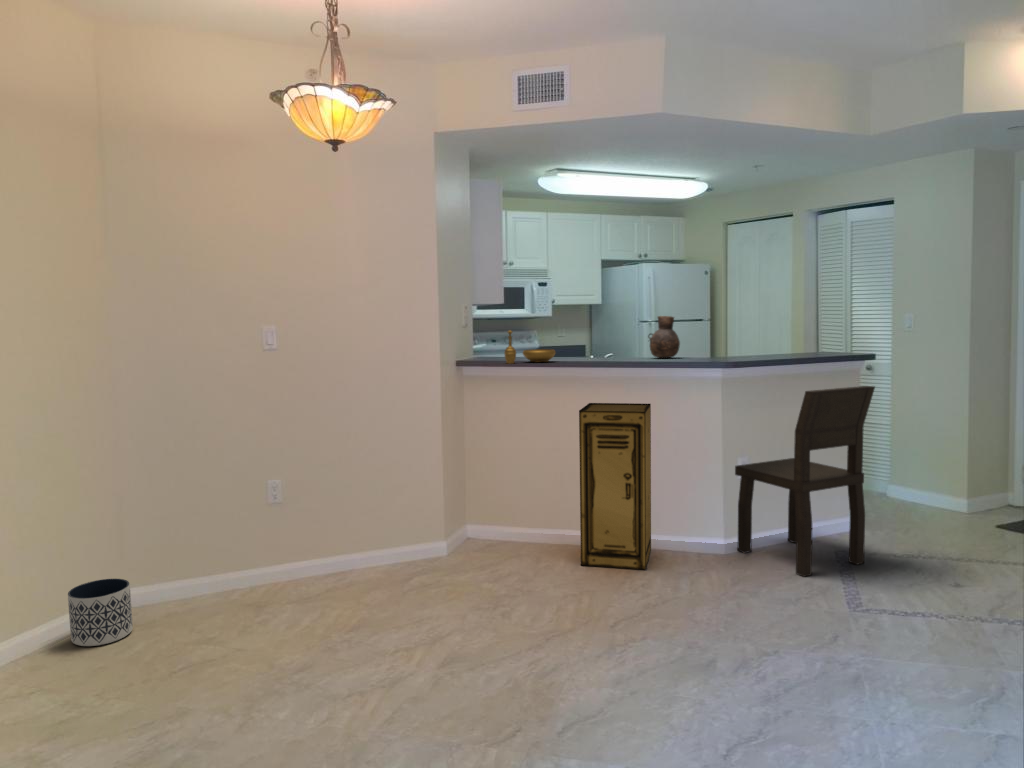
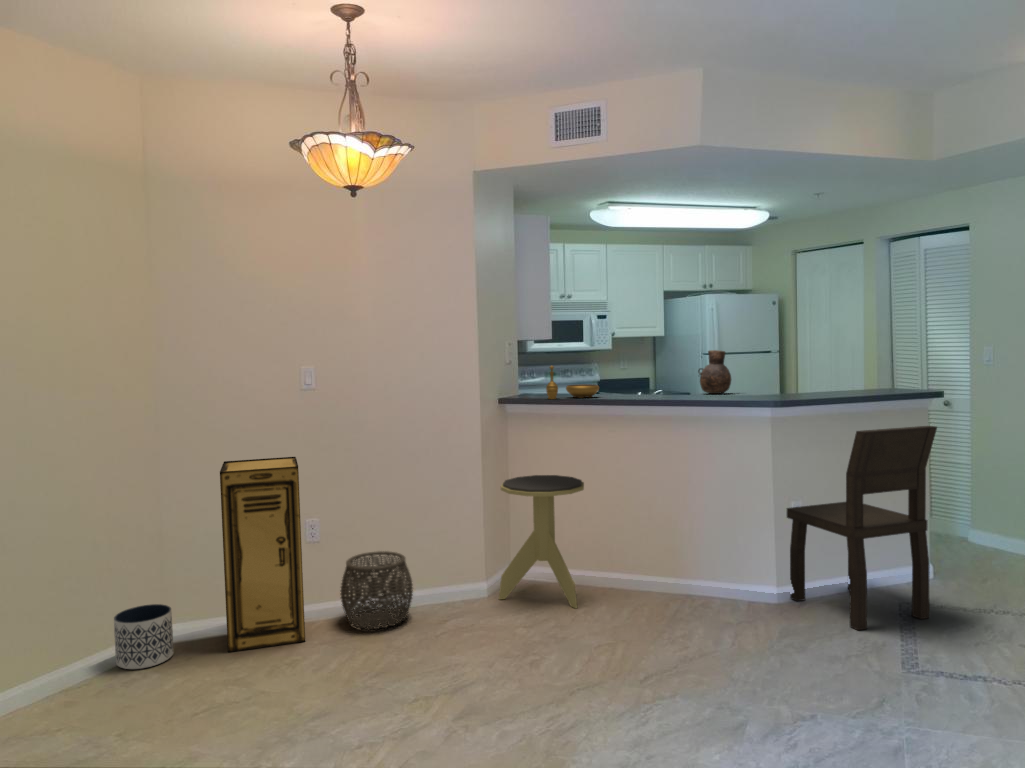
storage cabinet: present [579,403,651,570] -> present [220,457,305,652]
side table: none [460,439,544,568] -> present [499,475,584,608]
woven basket: none [304,518,379,596] -> present [340,551,413,629]

